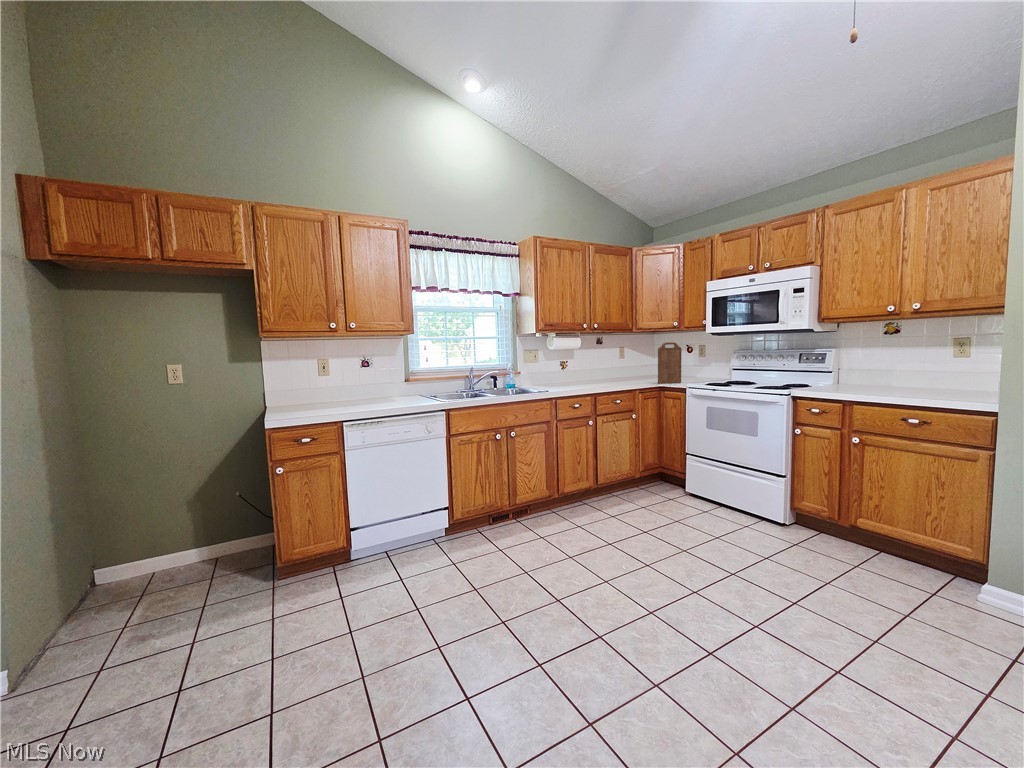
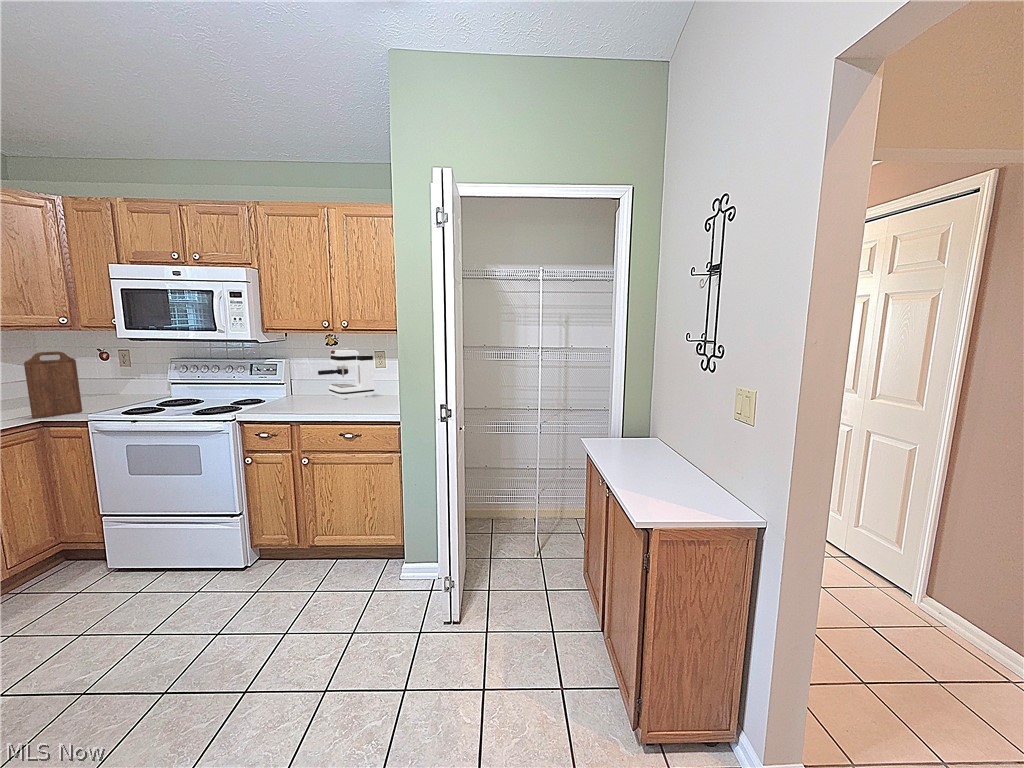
coffee maker: none [873,338,951,390] -> present [318,348,374,399]

